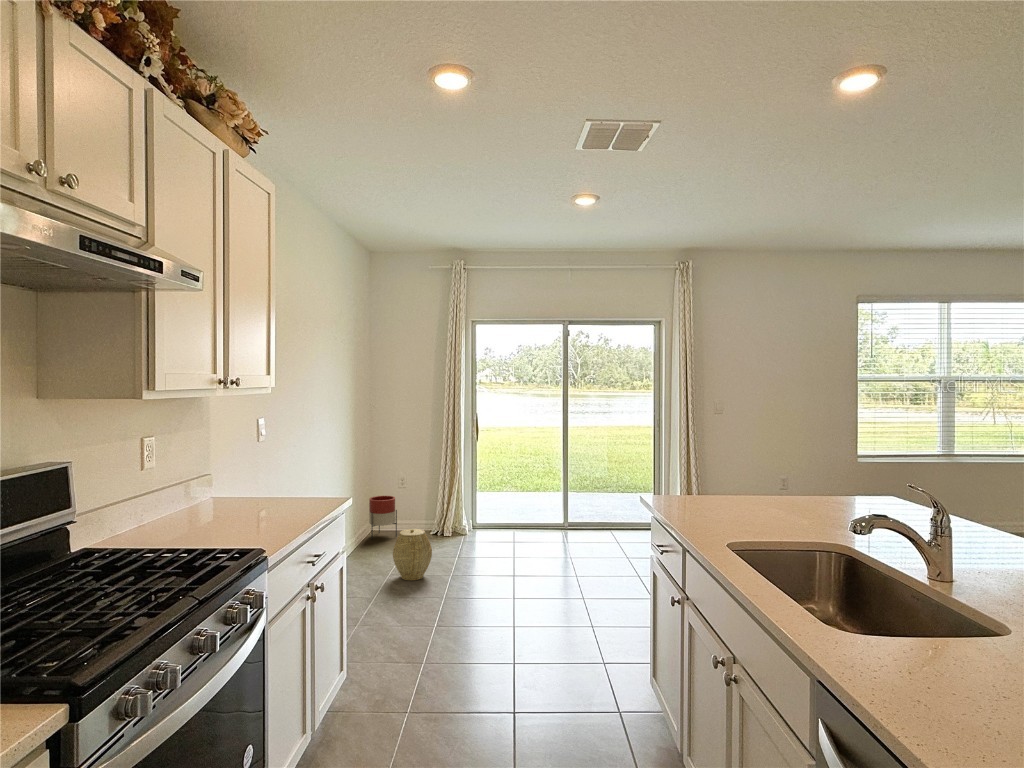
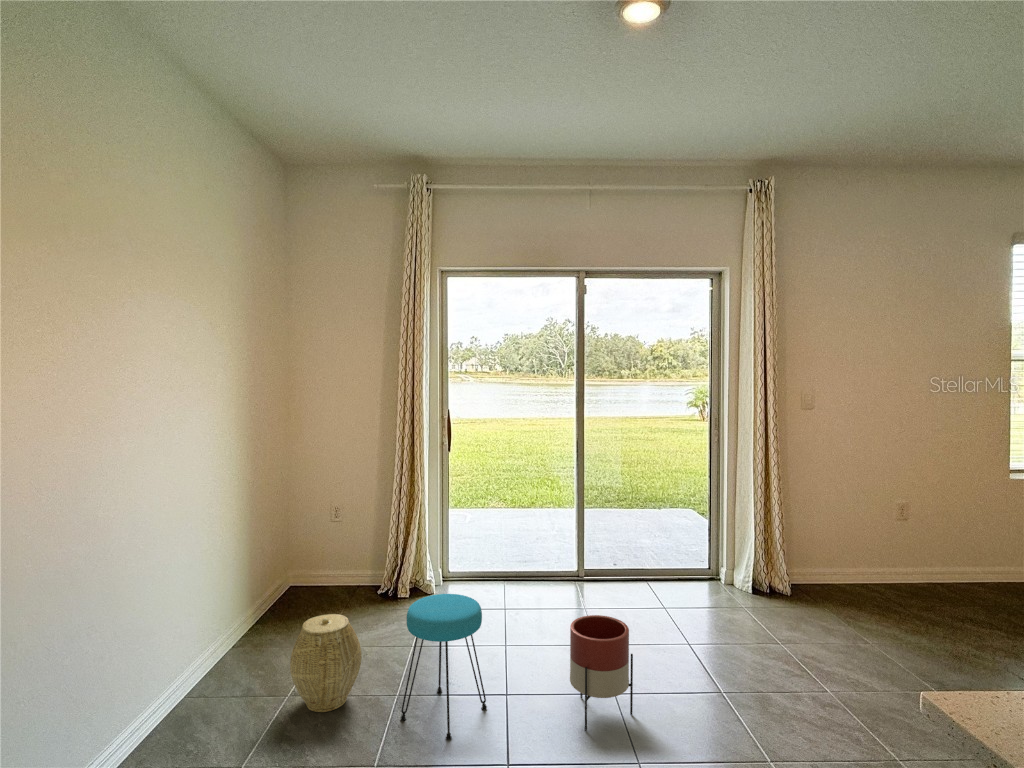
planter: present [369,496,397,539] -> present [570,615,633,731]
stool: none [455,517,503,589] -> present [400,594,487,739]

